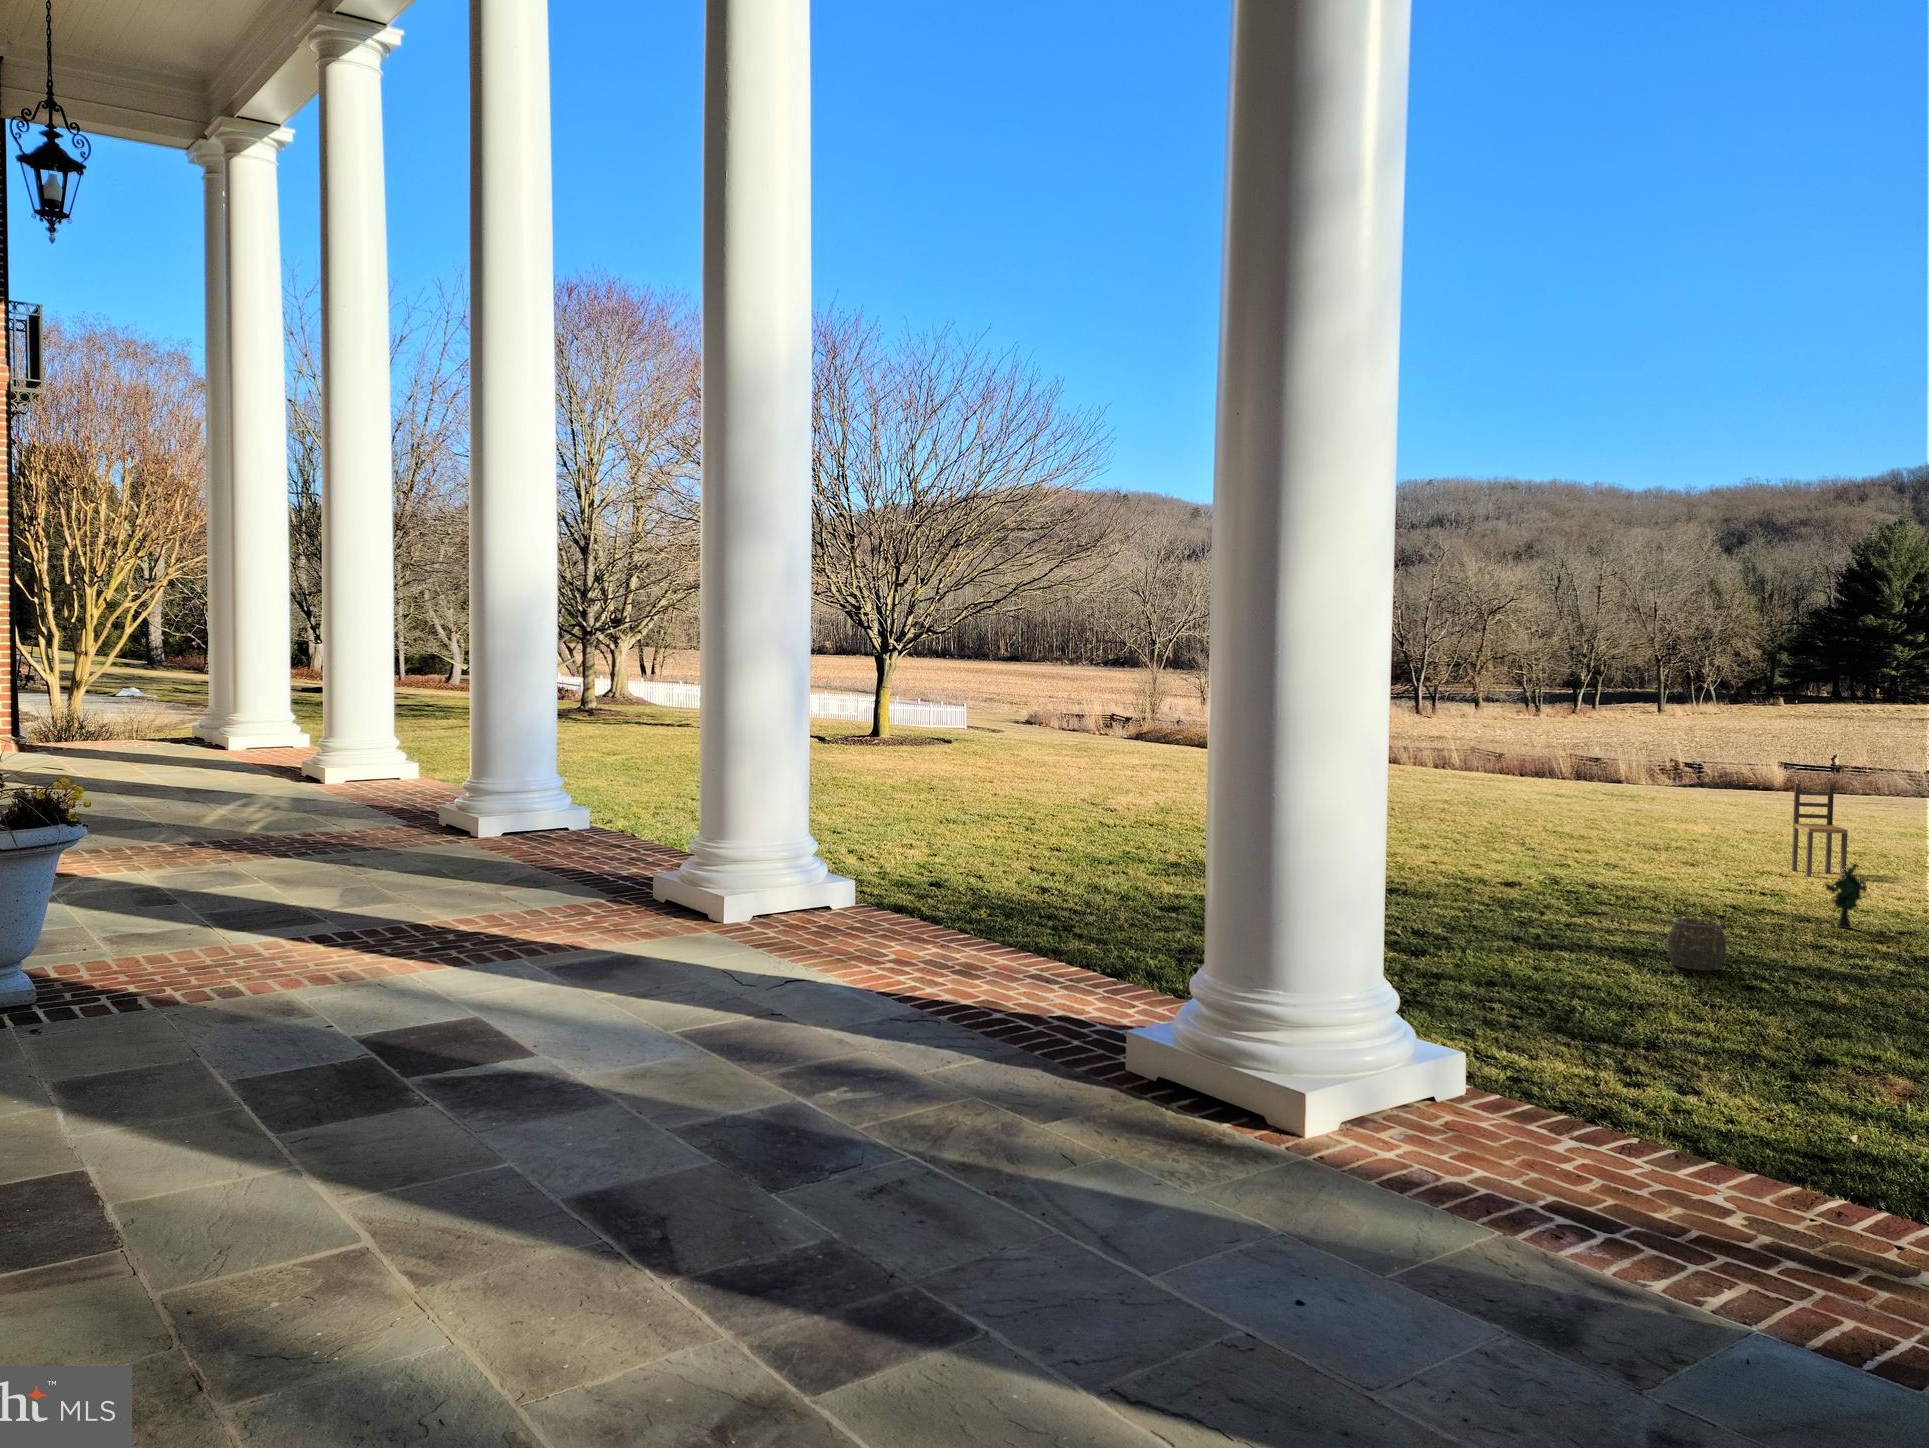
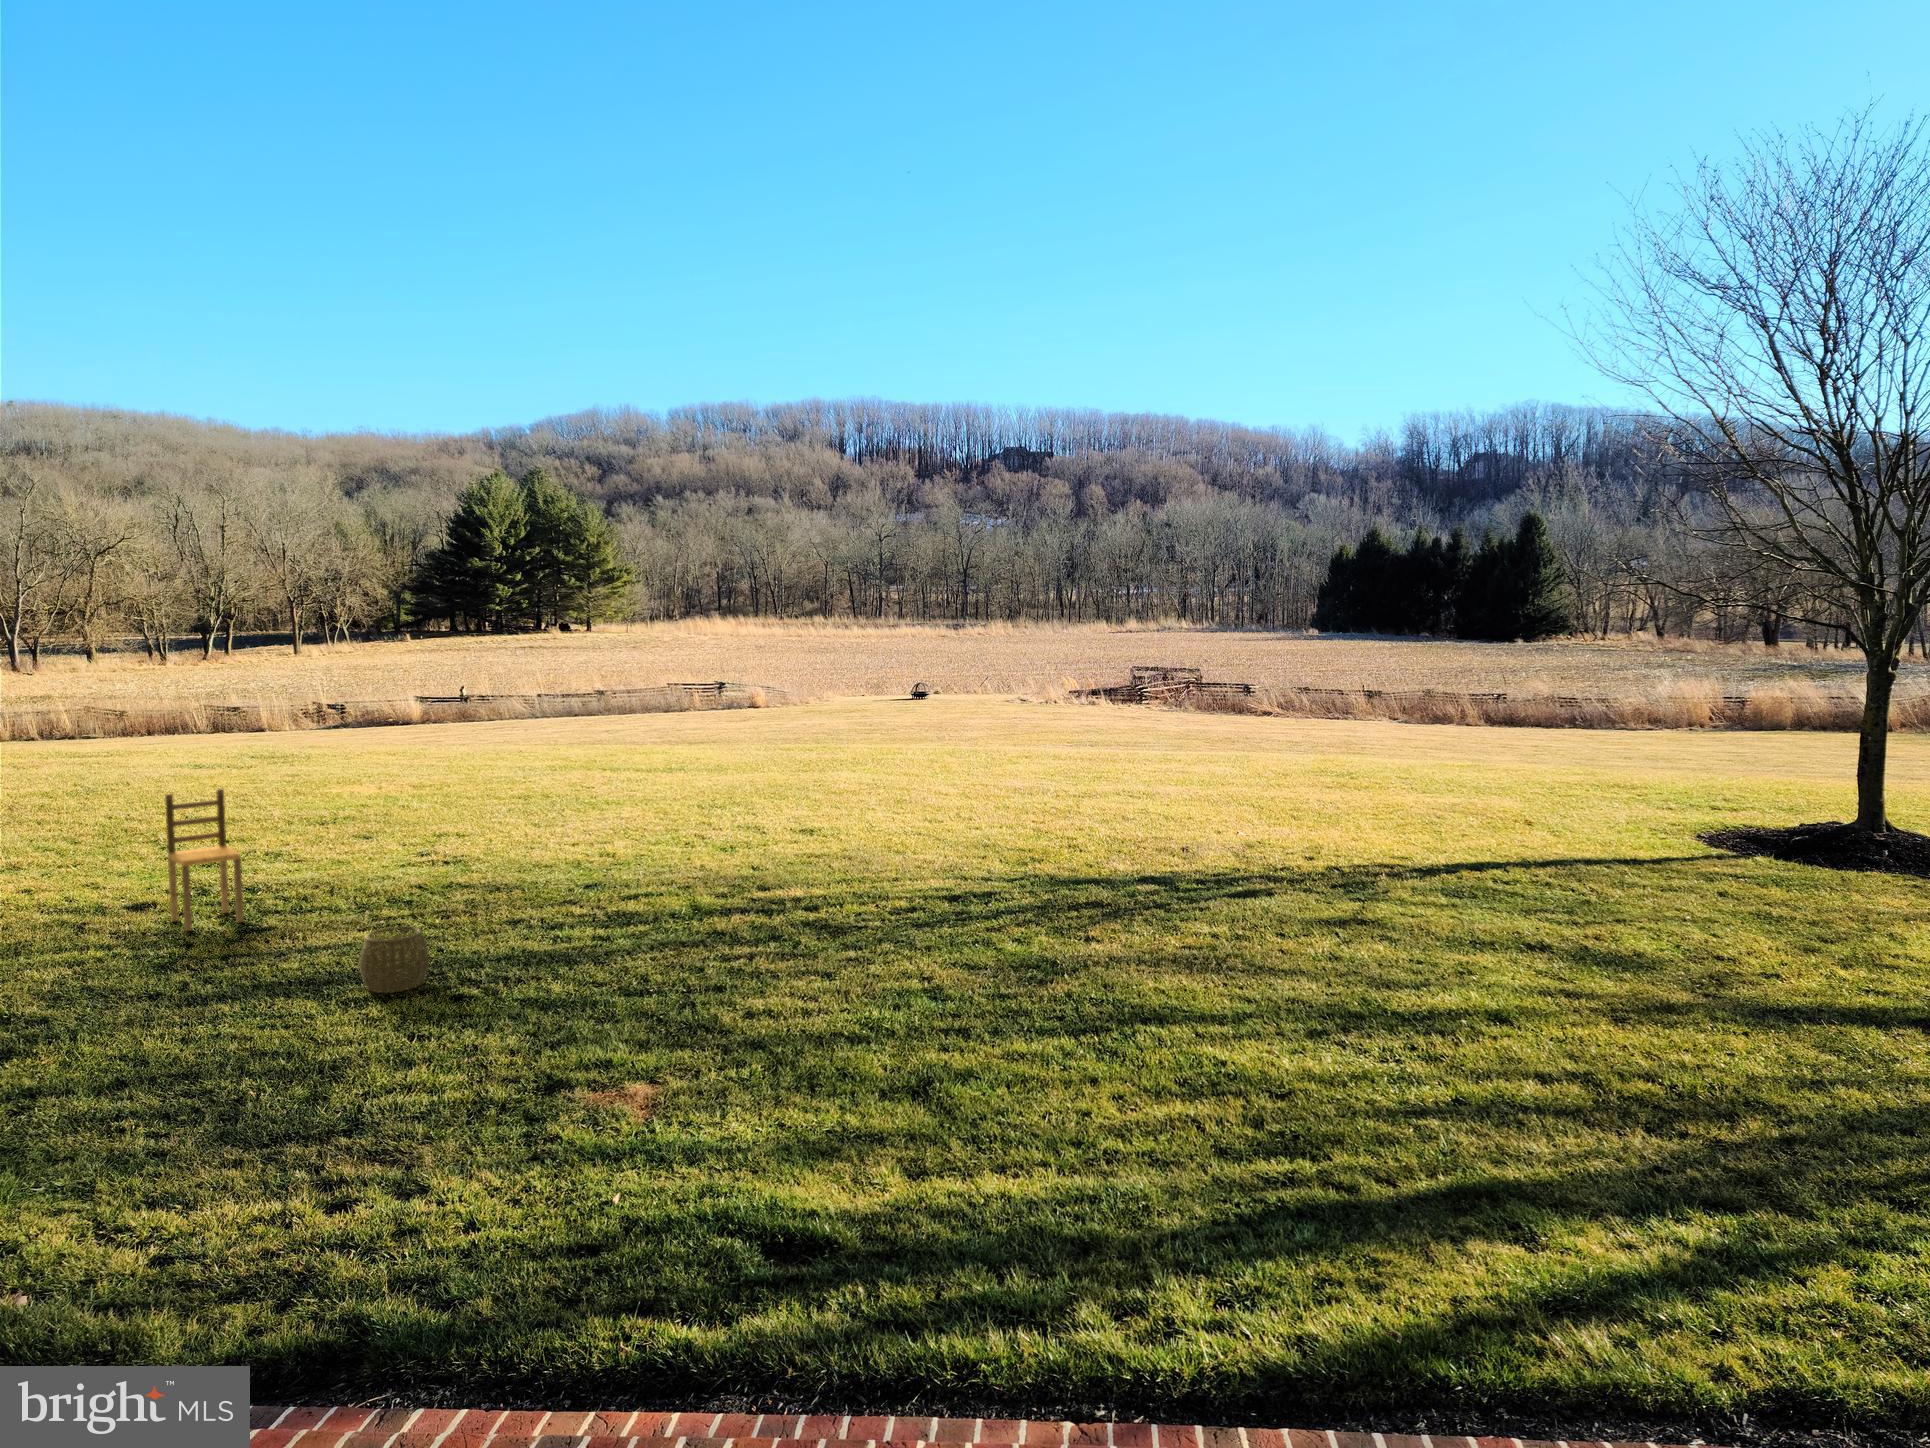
chair: present [1792,783,1848,878] -> present [165,788,244,931]
decorative plant: present [1825,863,1867,929] -> none [505,817,547,886]

